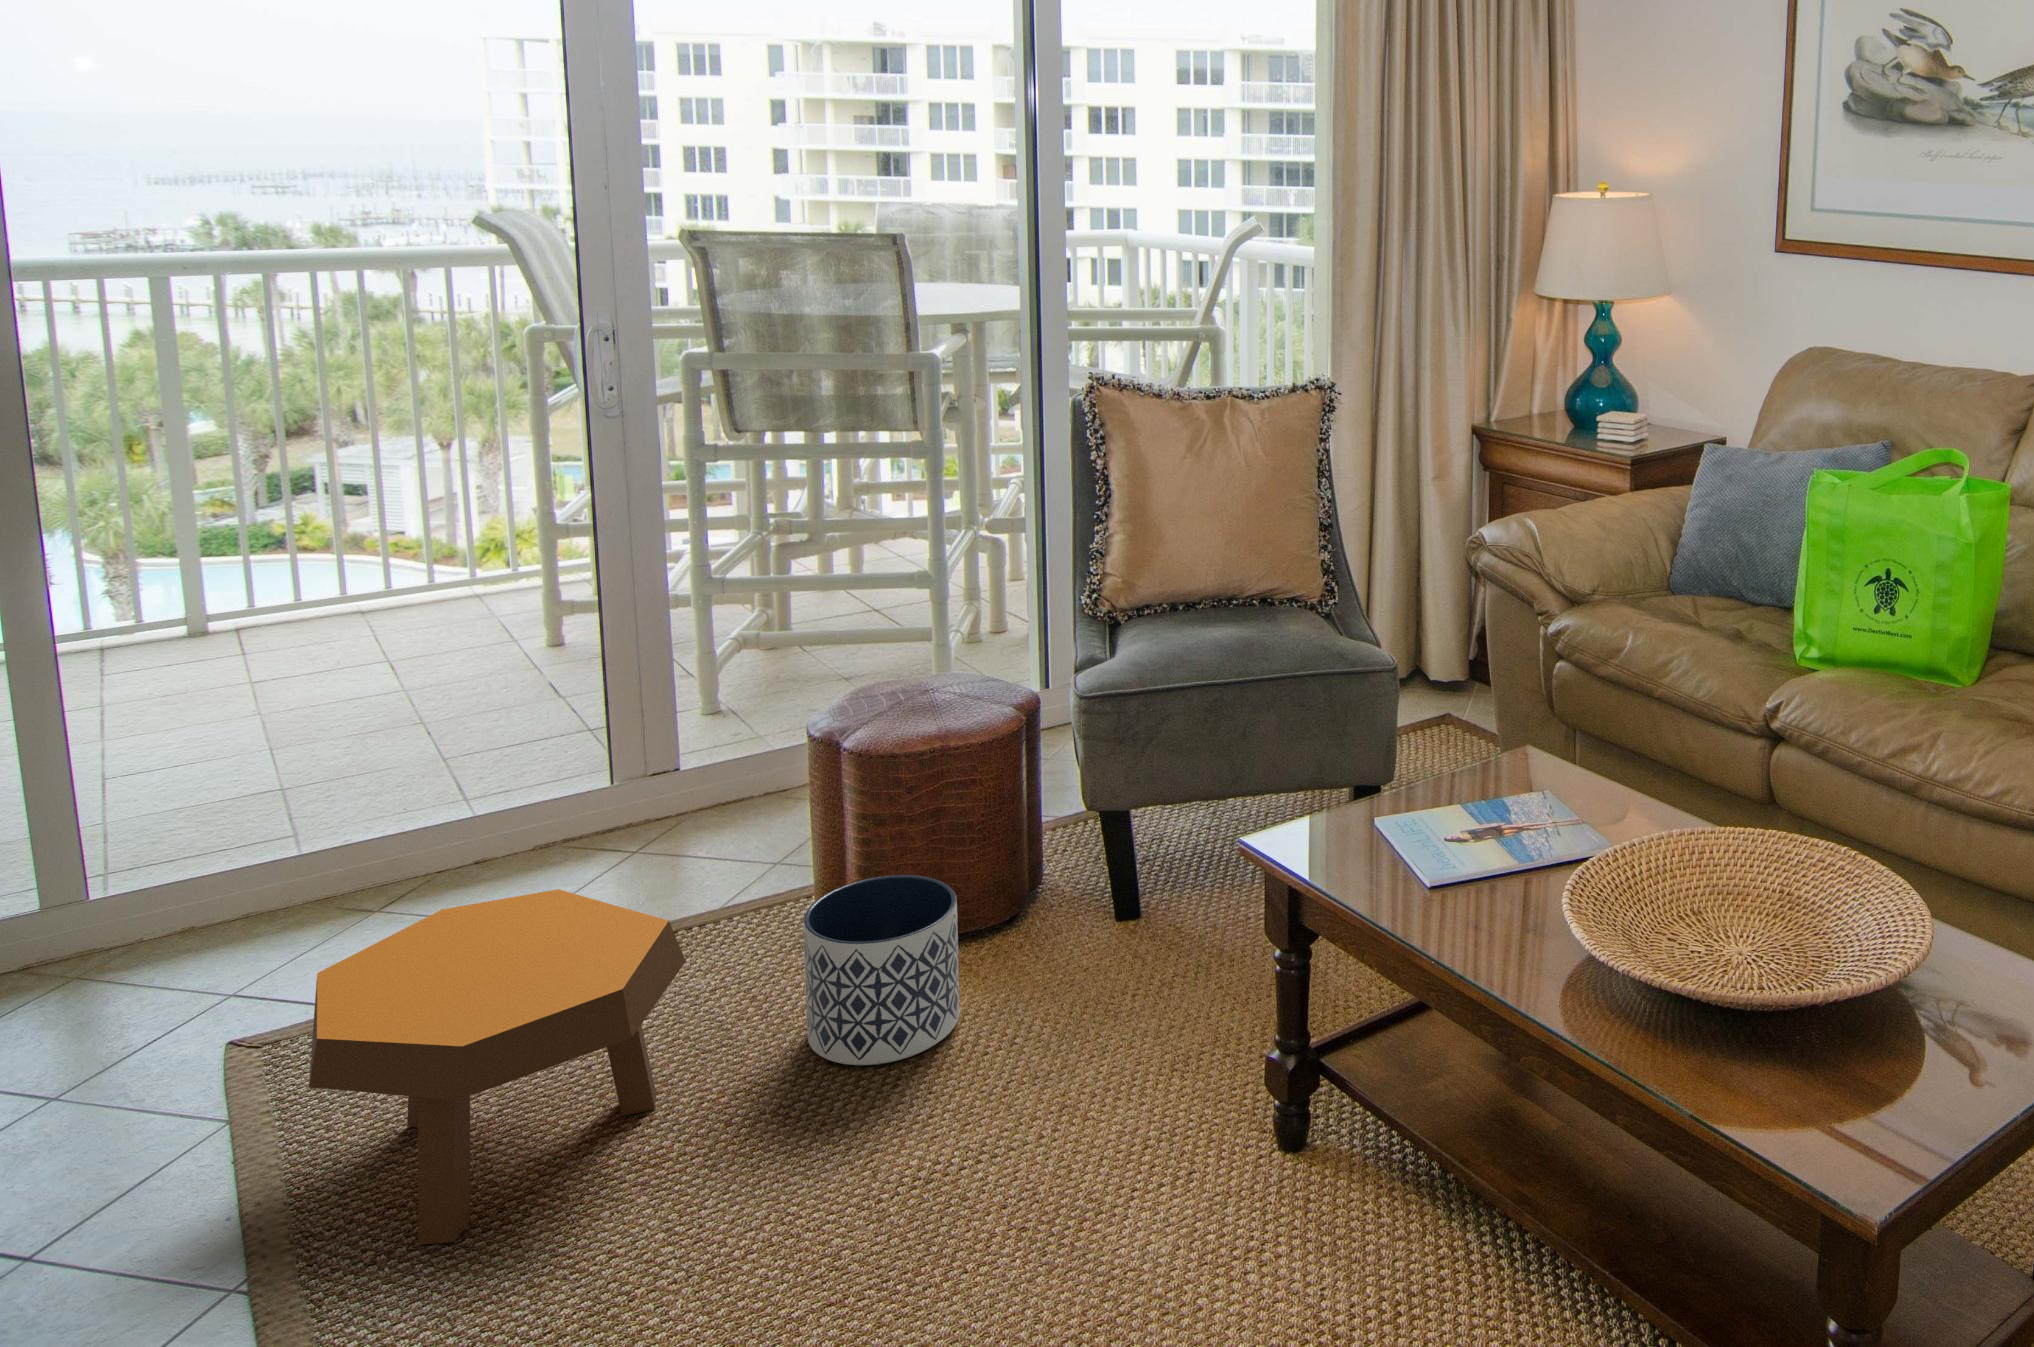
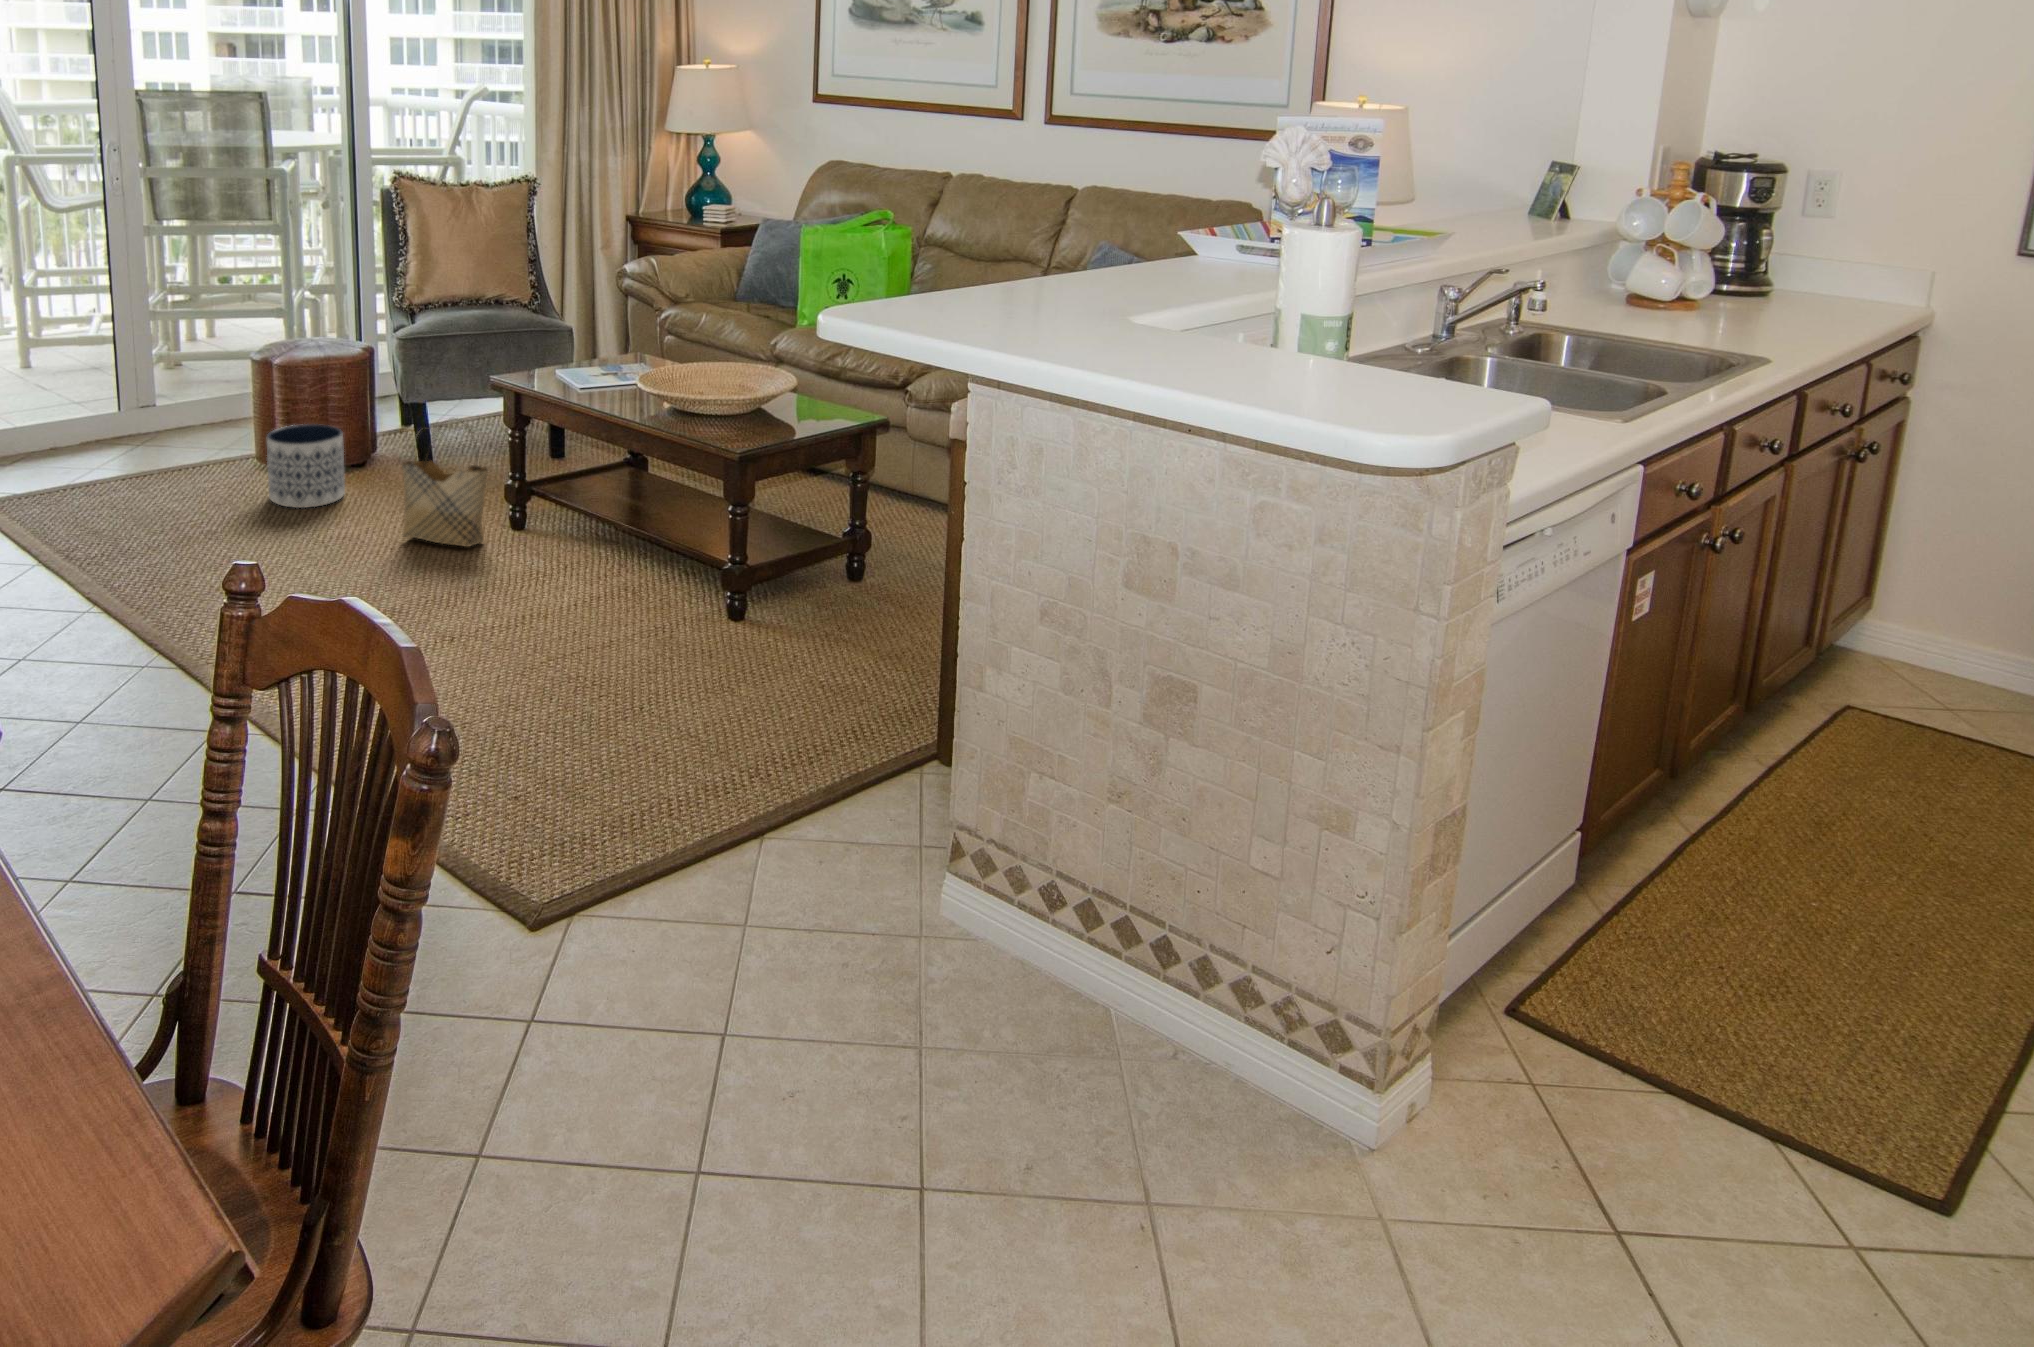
footstool: present [309,889,686,1245] -> none [46,420,214,554]
woven basket: none [1045,926,1230,1226] -> present [402,421,488,547]

